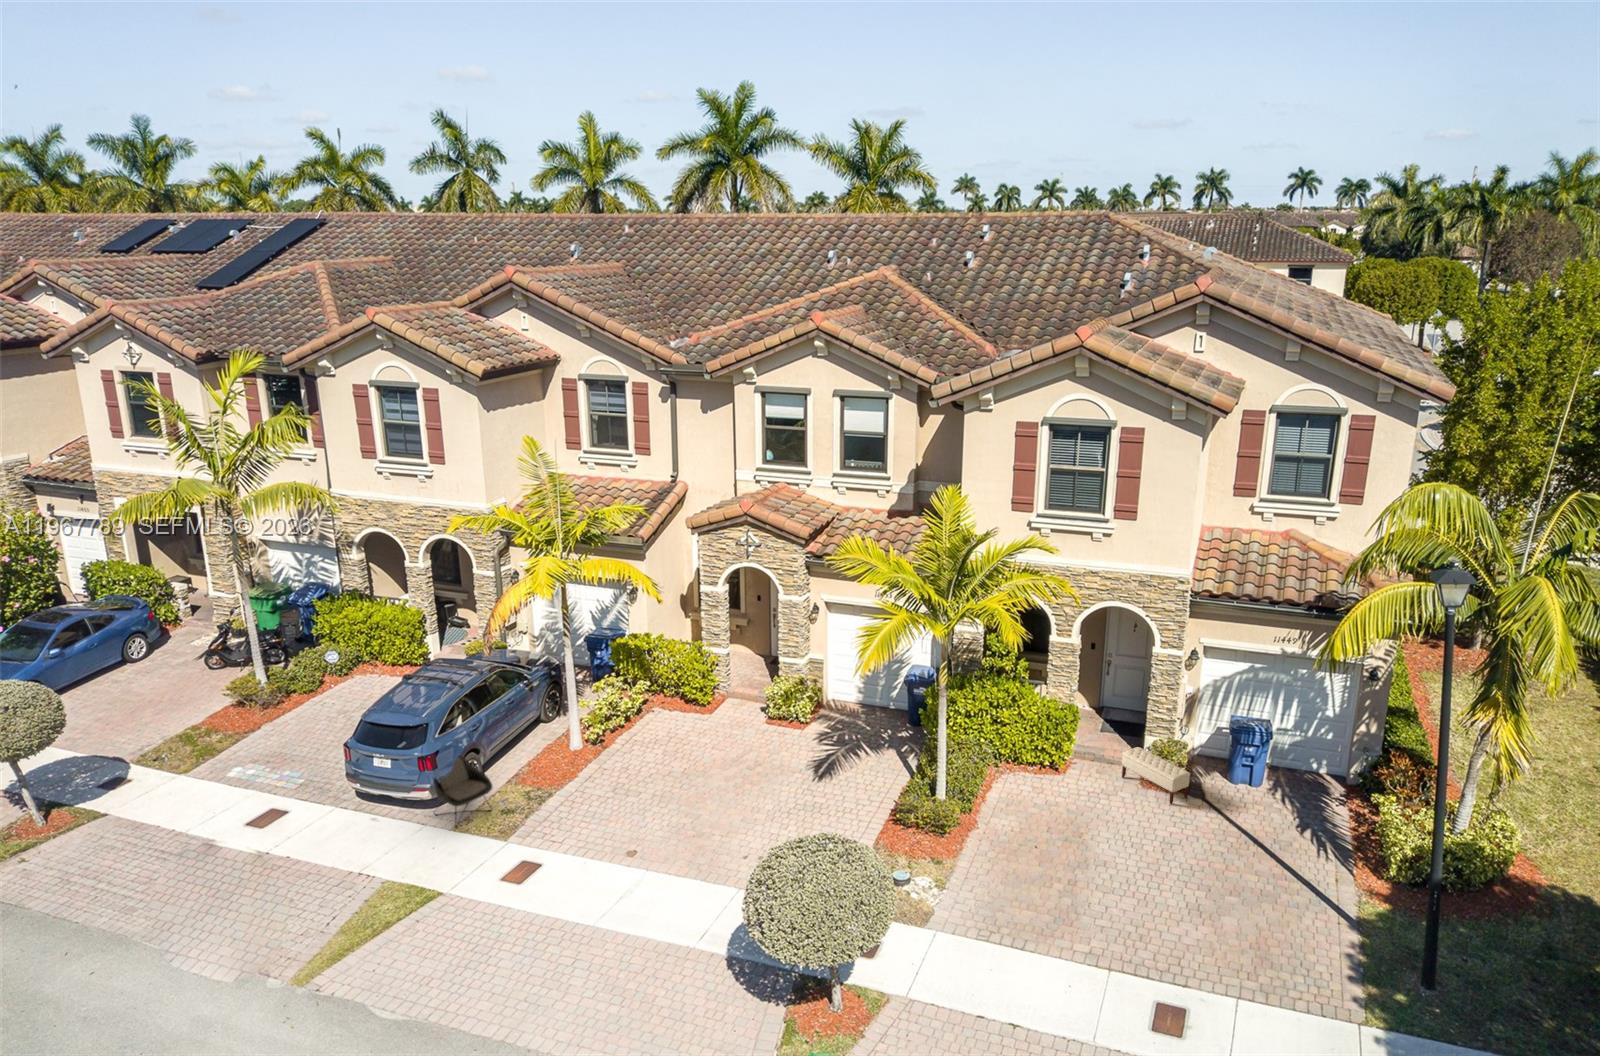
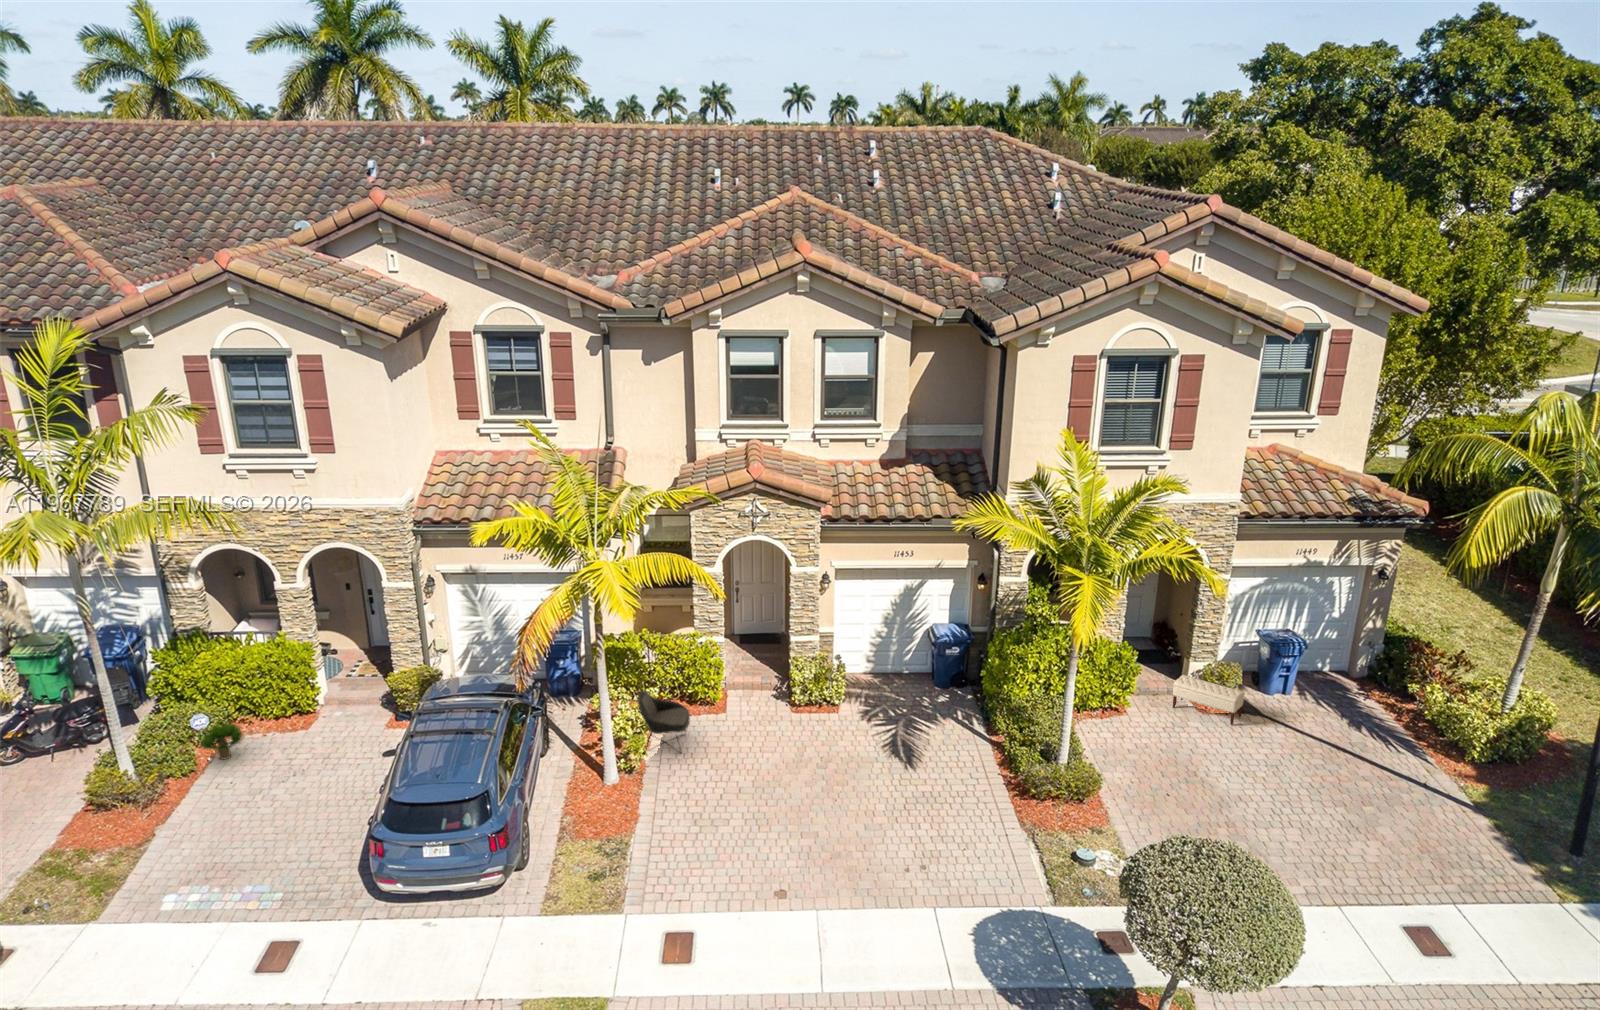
potted plant: none [328,658,365,688] -> present [200,722,243,760]
lounge chair: present [433,755,493,827] -> present [637,691,690,754]

